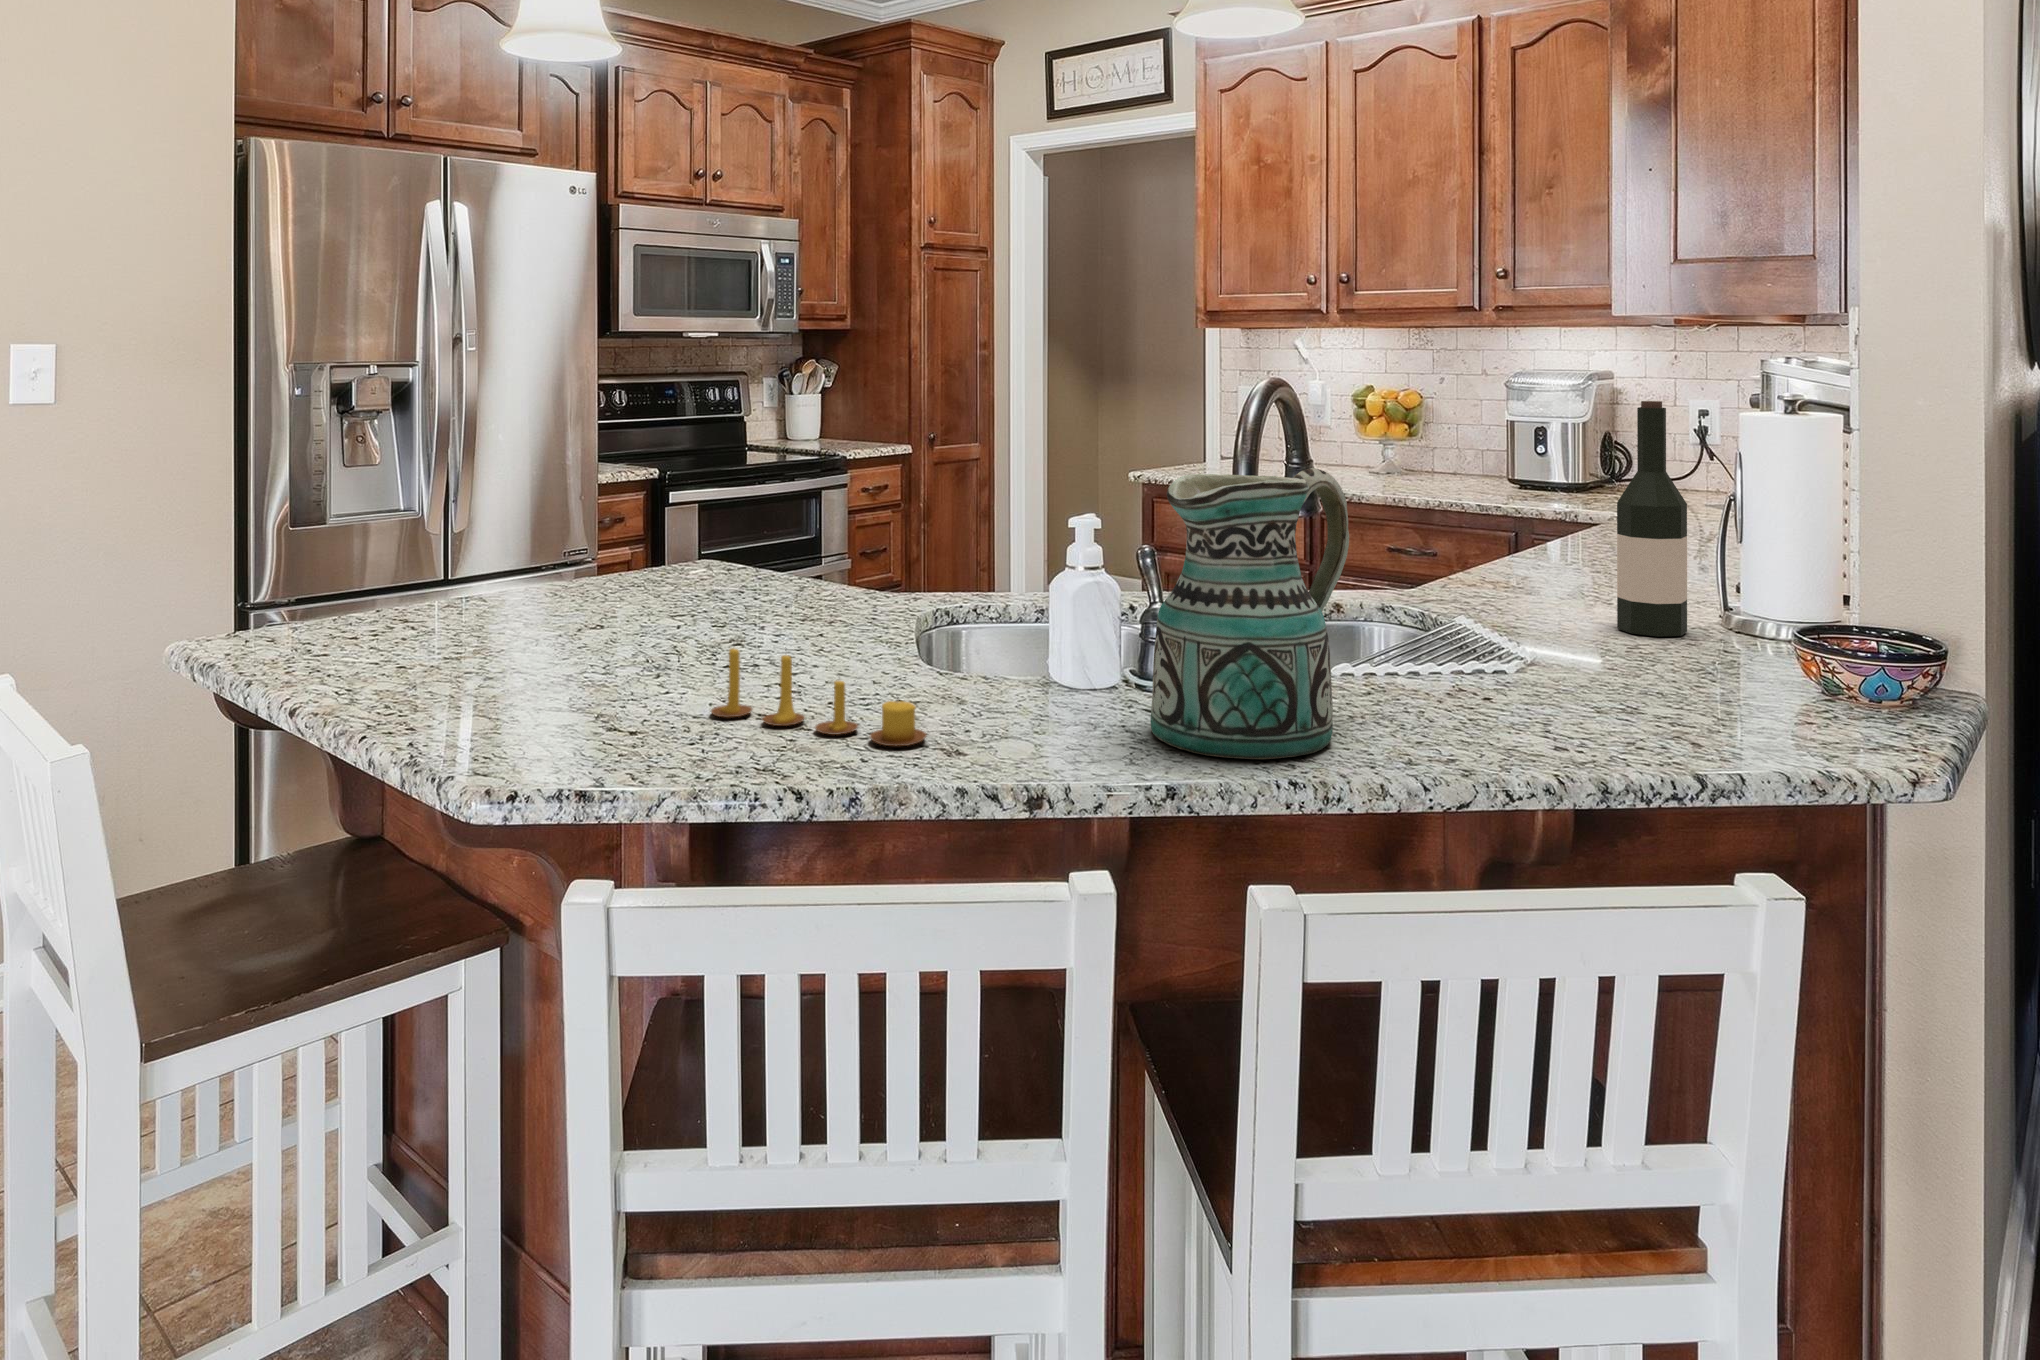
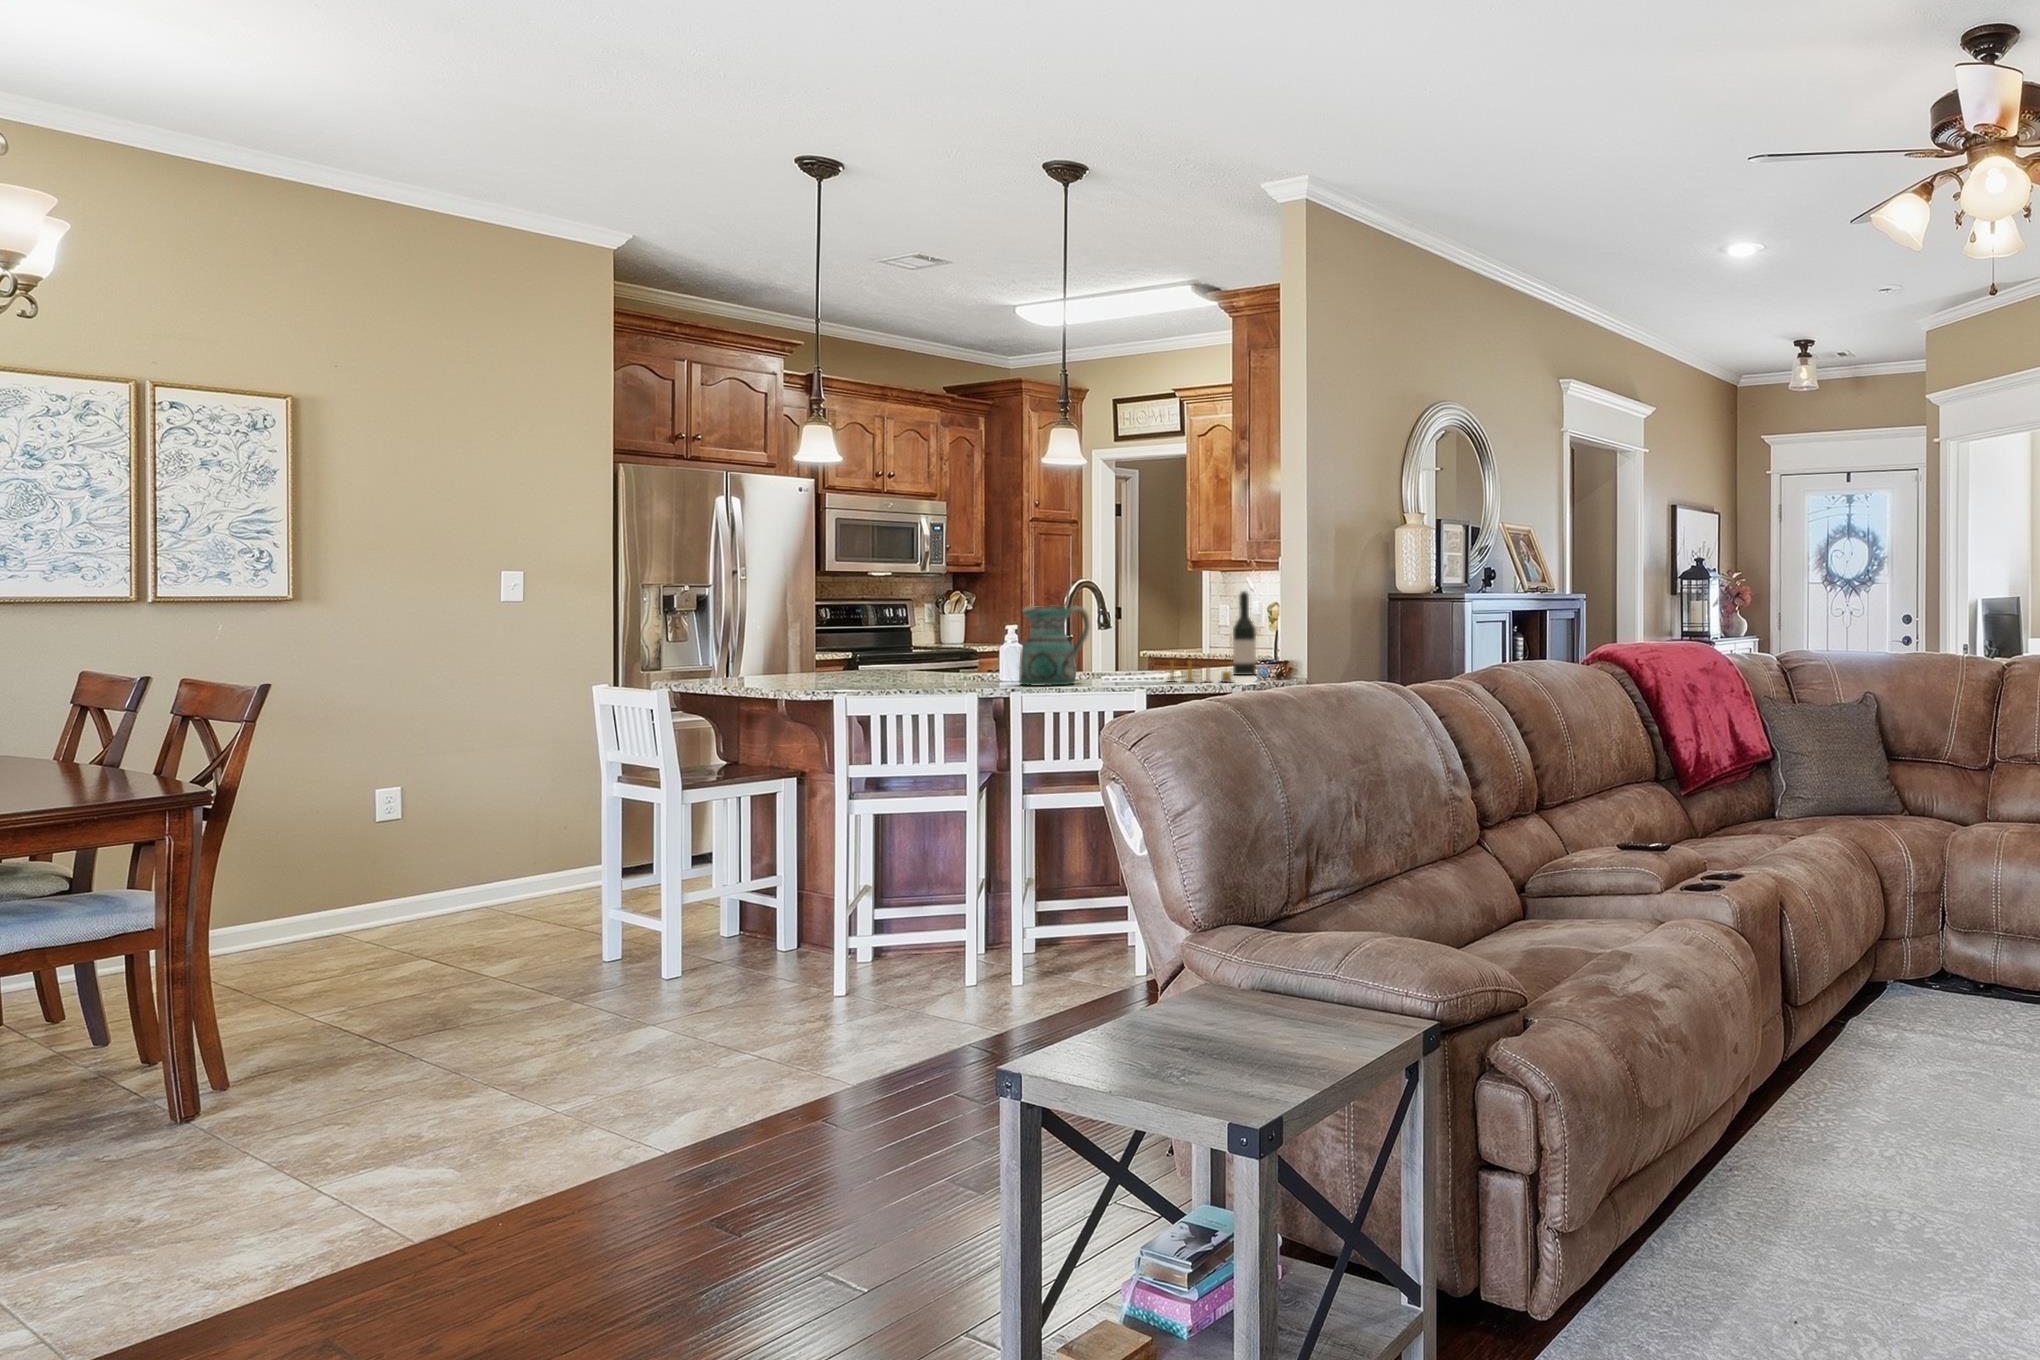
candle: present [711,647,926,746] -> present [1170,662,1232,682]

